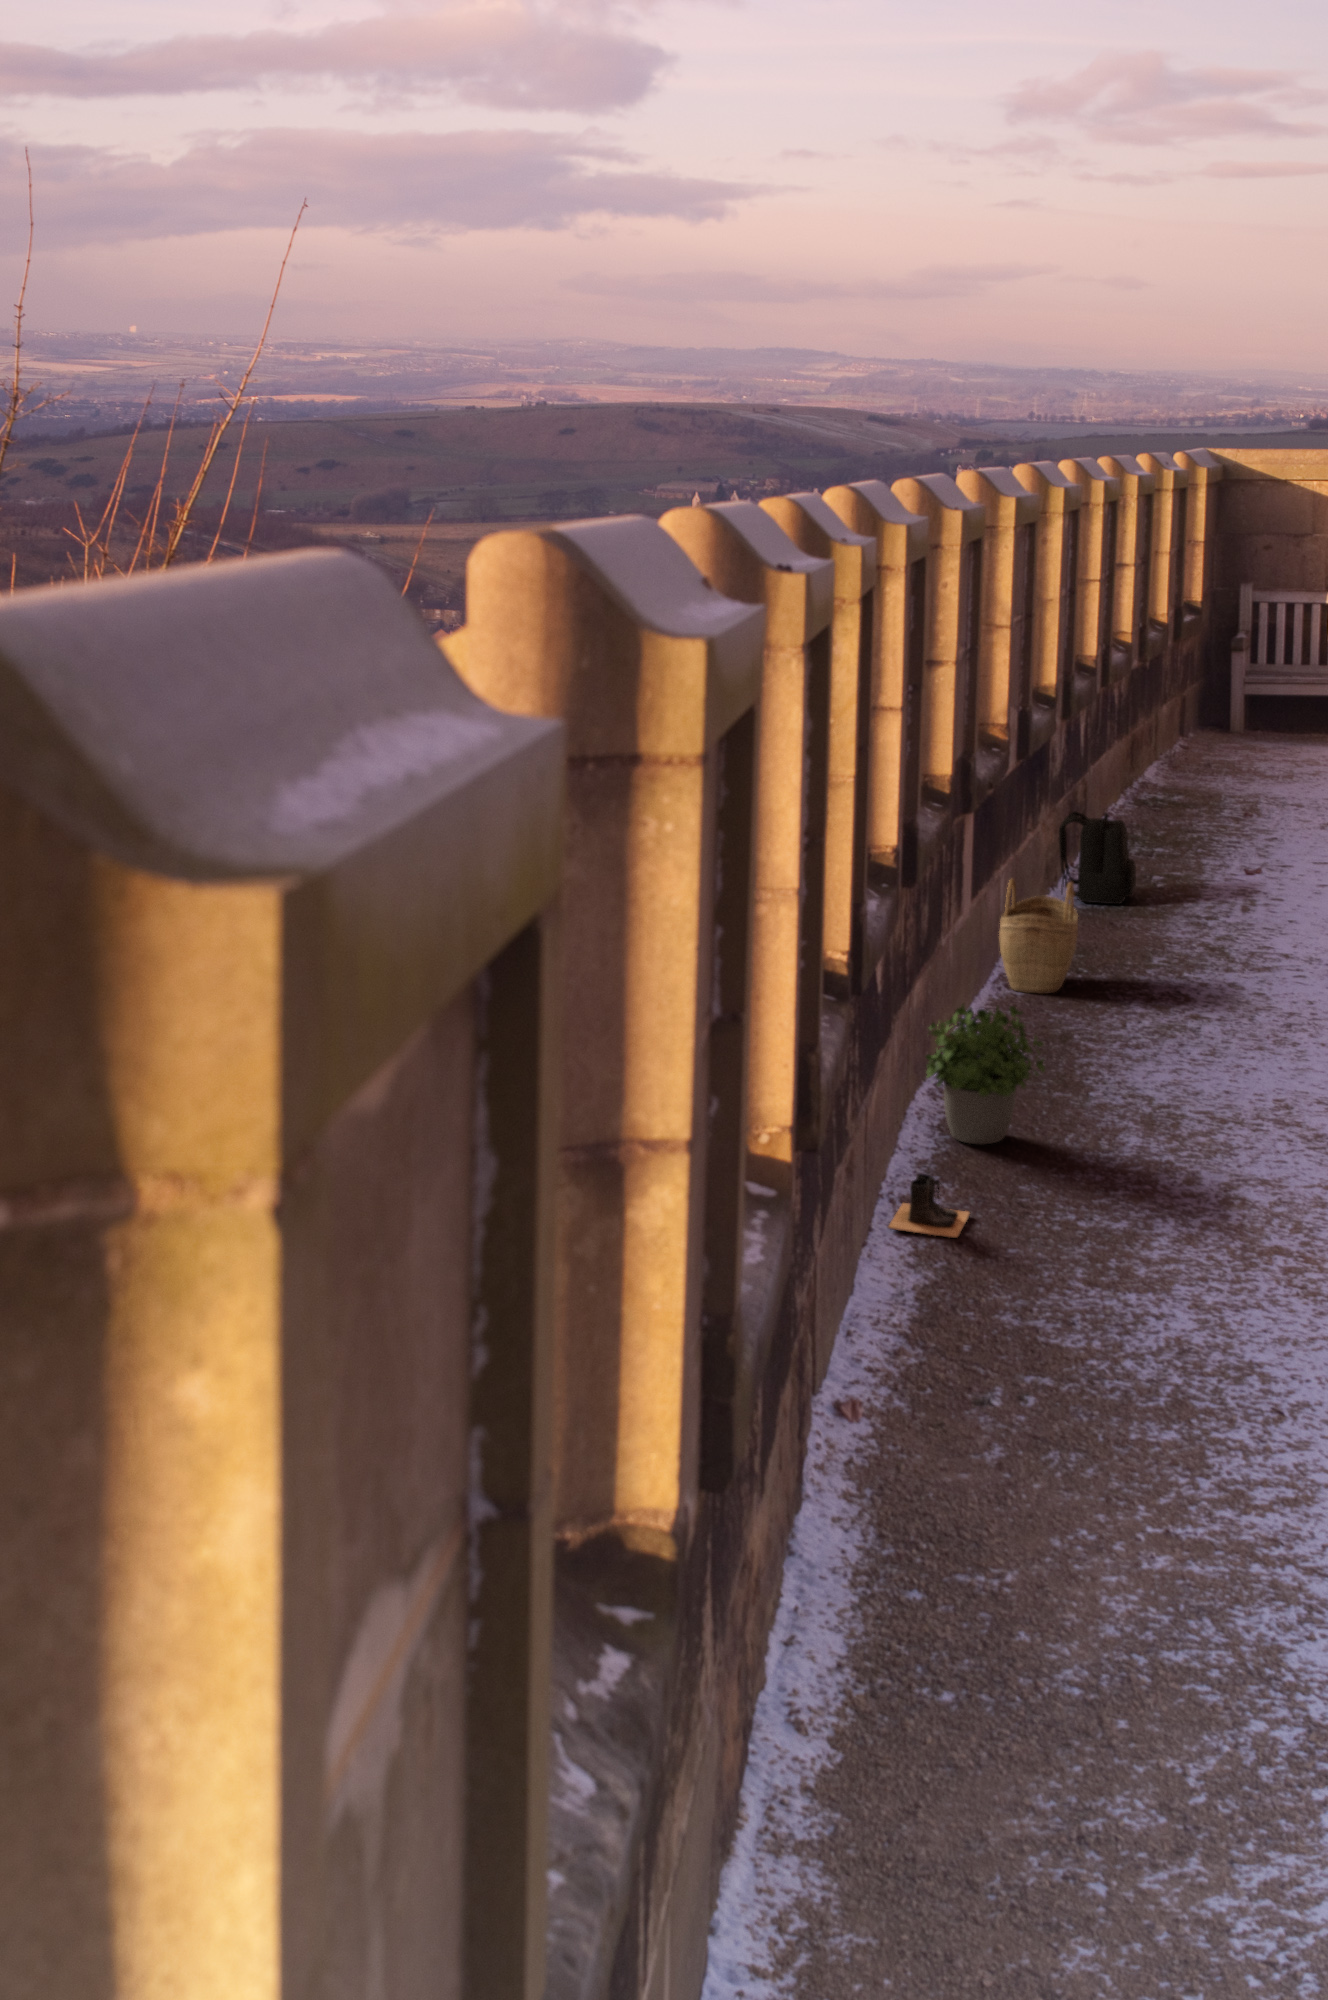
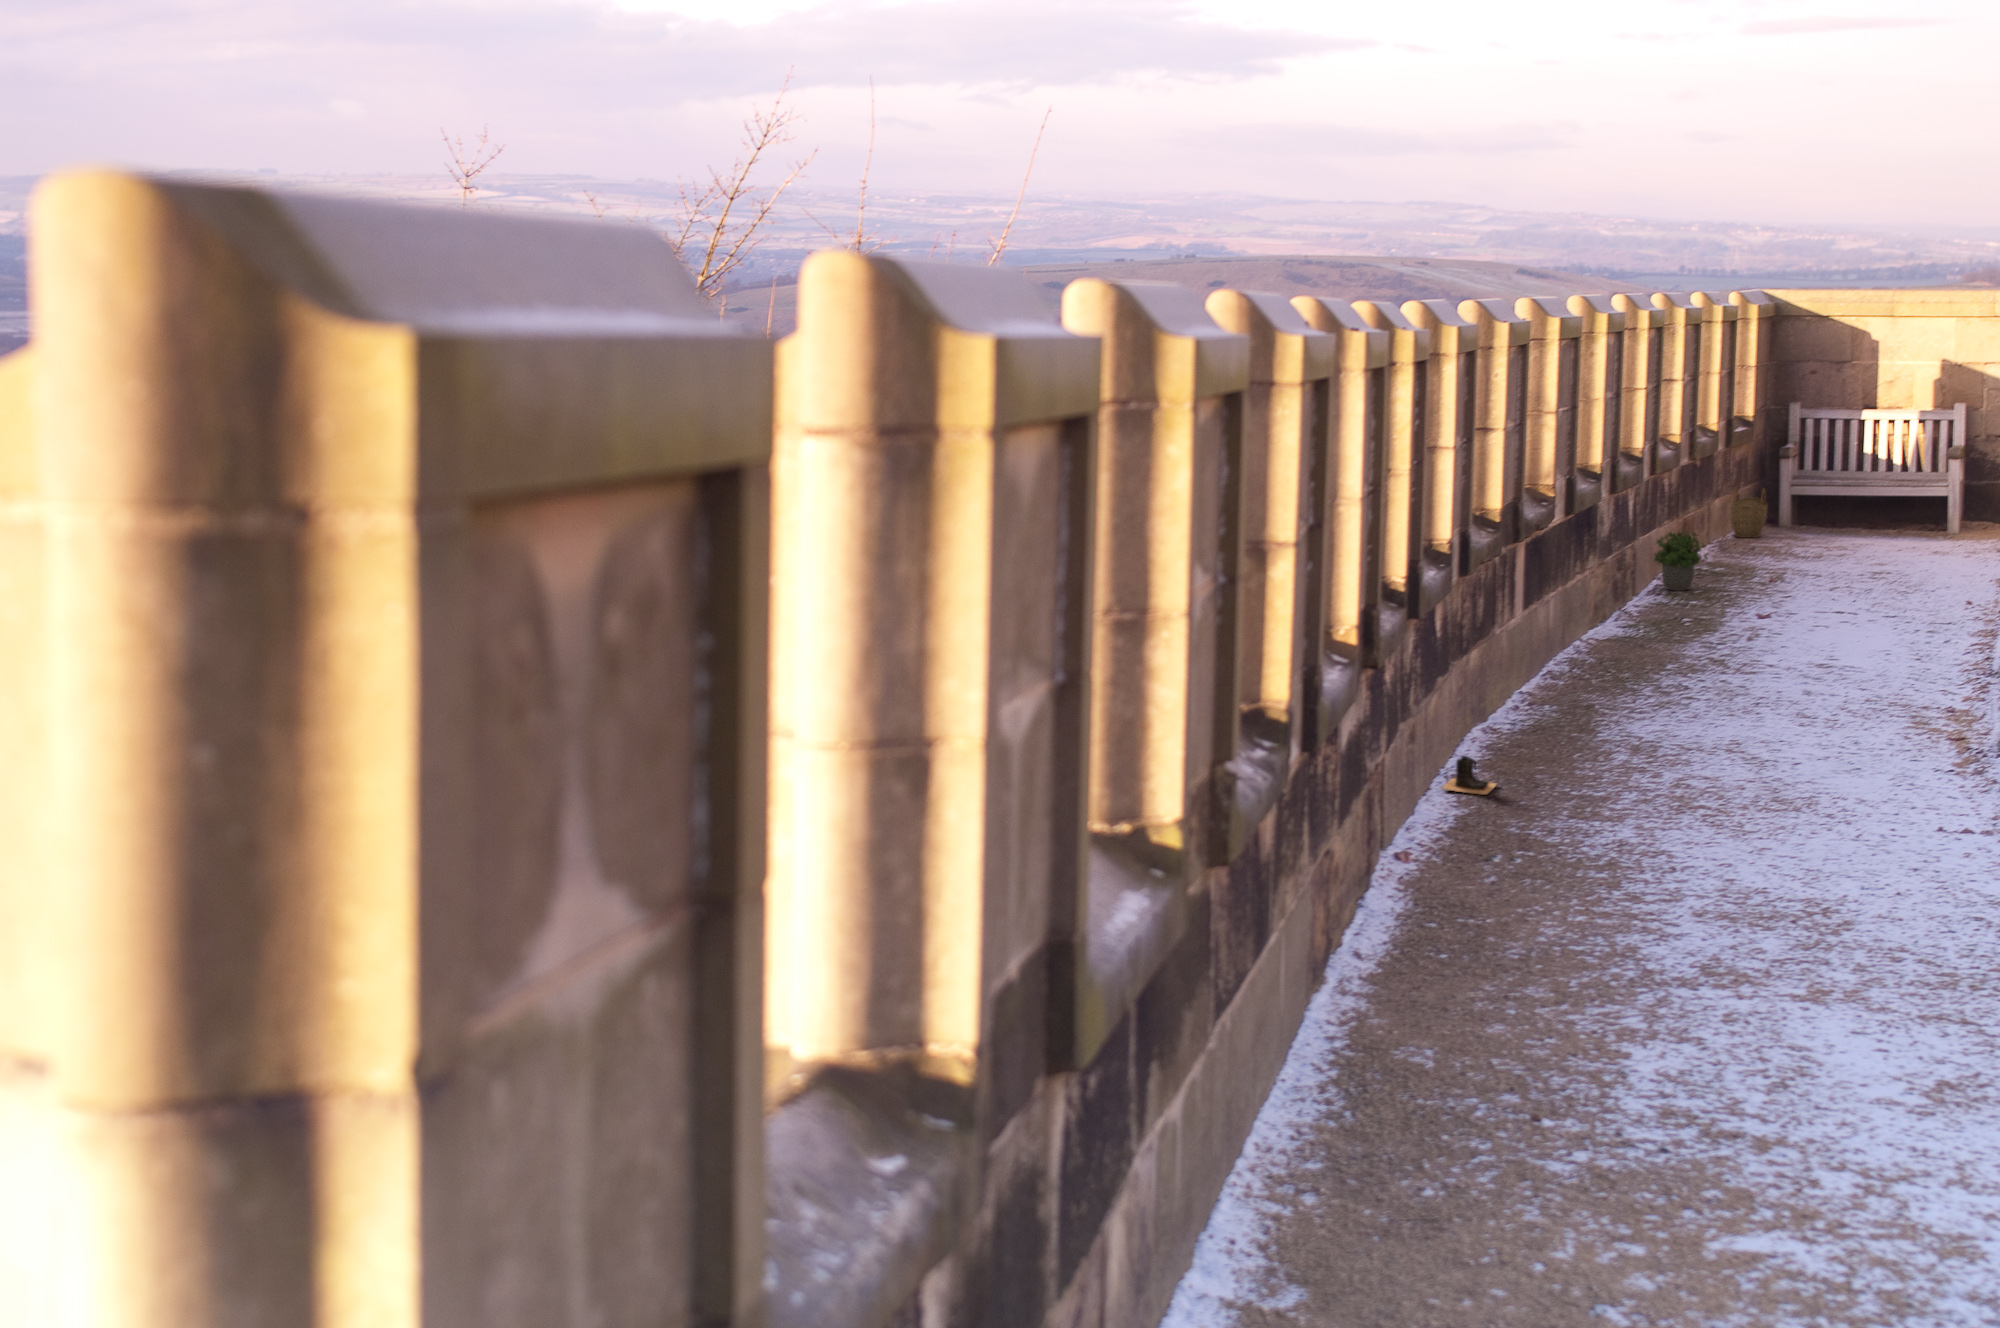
backpack: present [1059,811,1136,904] -> none [1601,563,1664,633]
woven basket: present [999,879,1078,994] -> present [1730,488,1767,538]
potted plant: present [926,1005,1045,1145] -> present [1654,532,1707,591]

